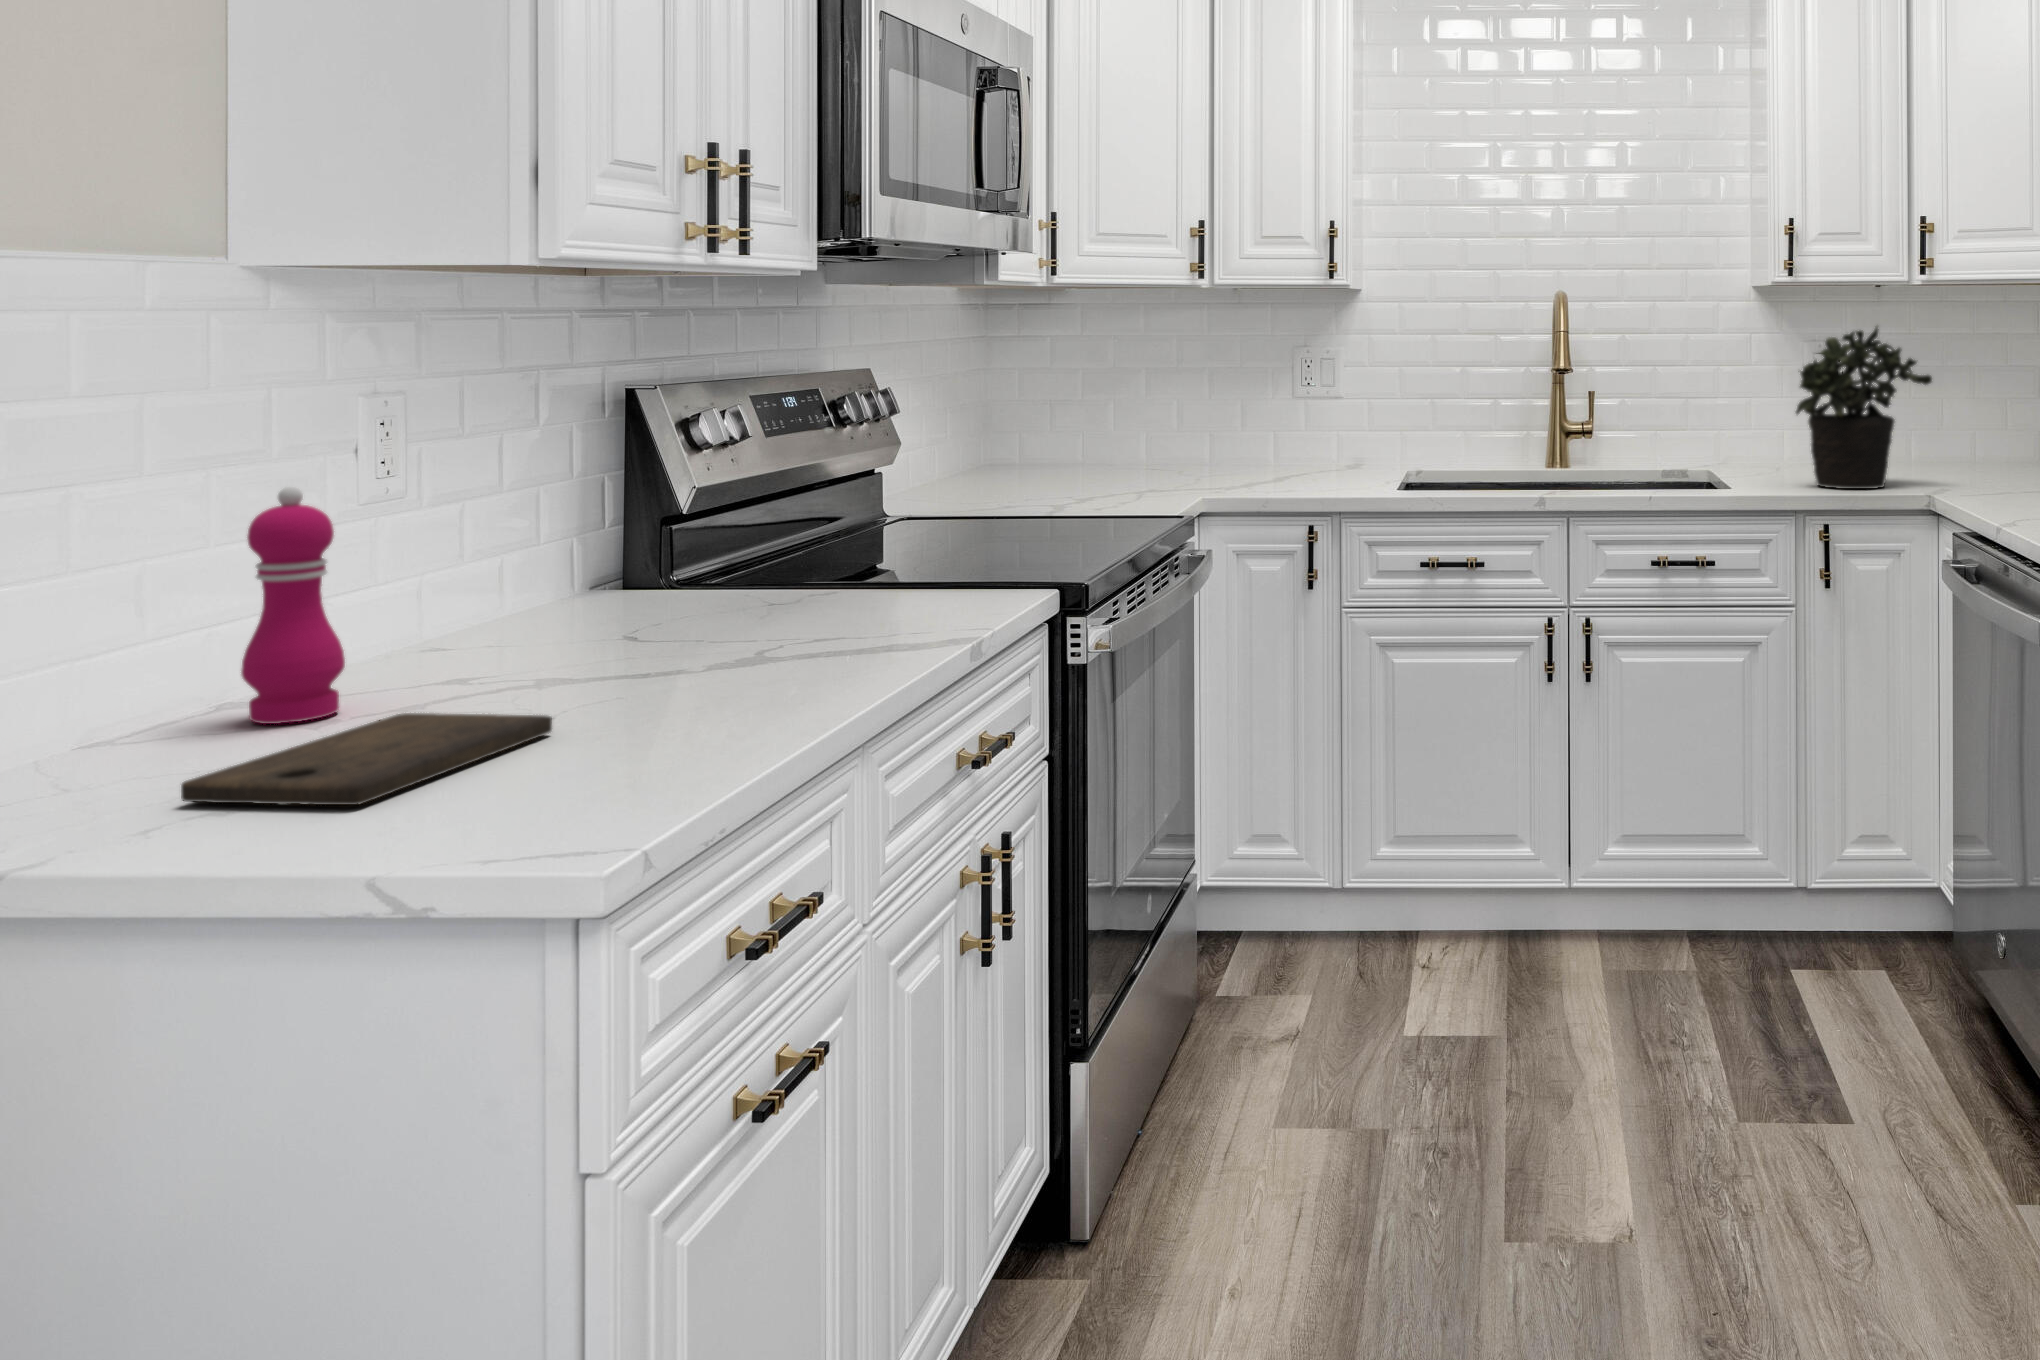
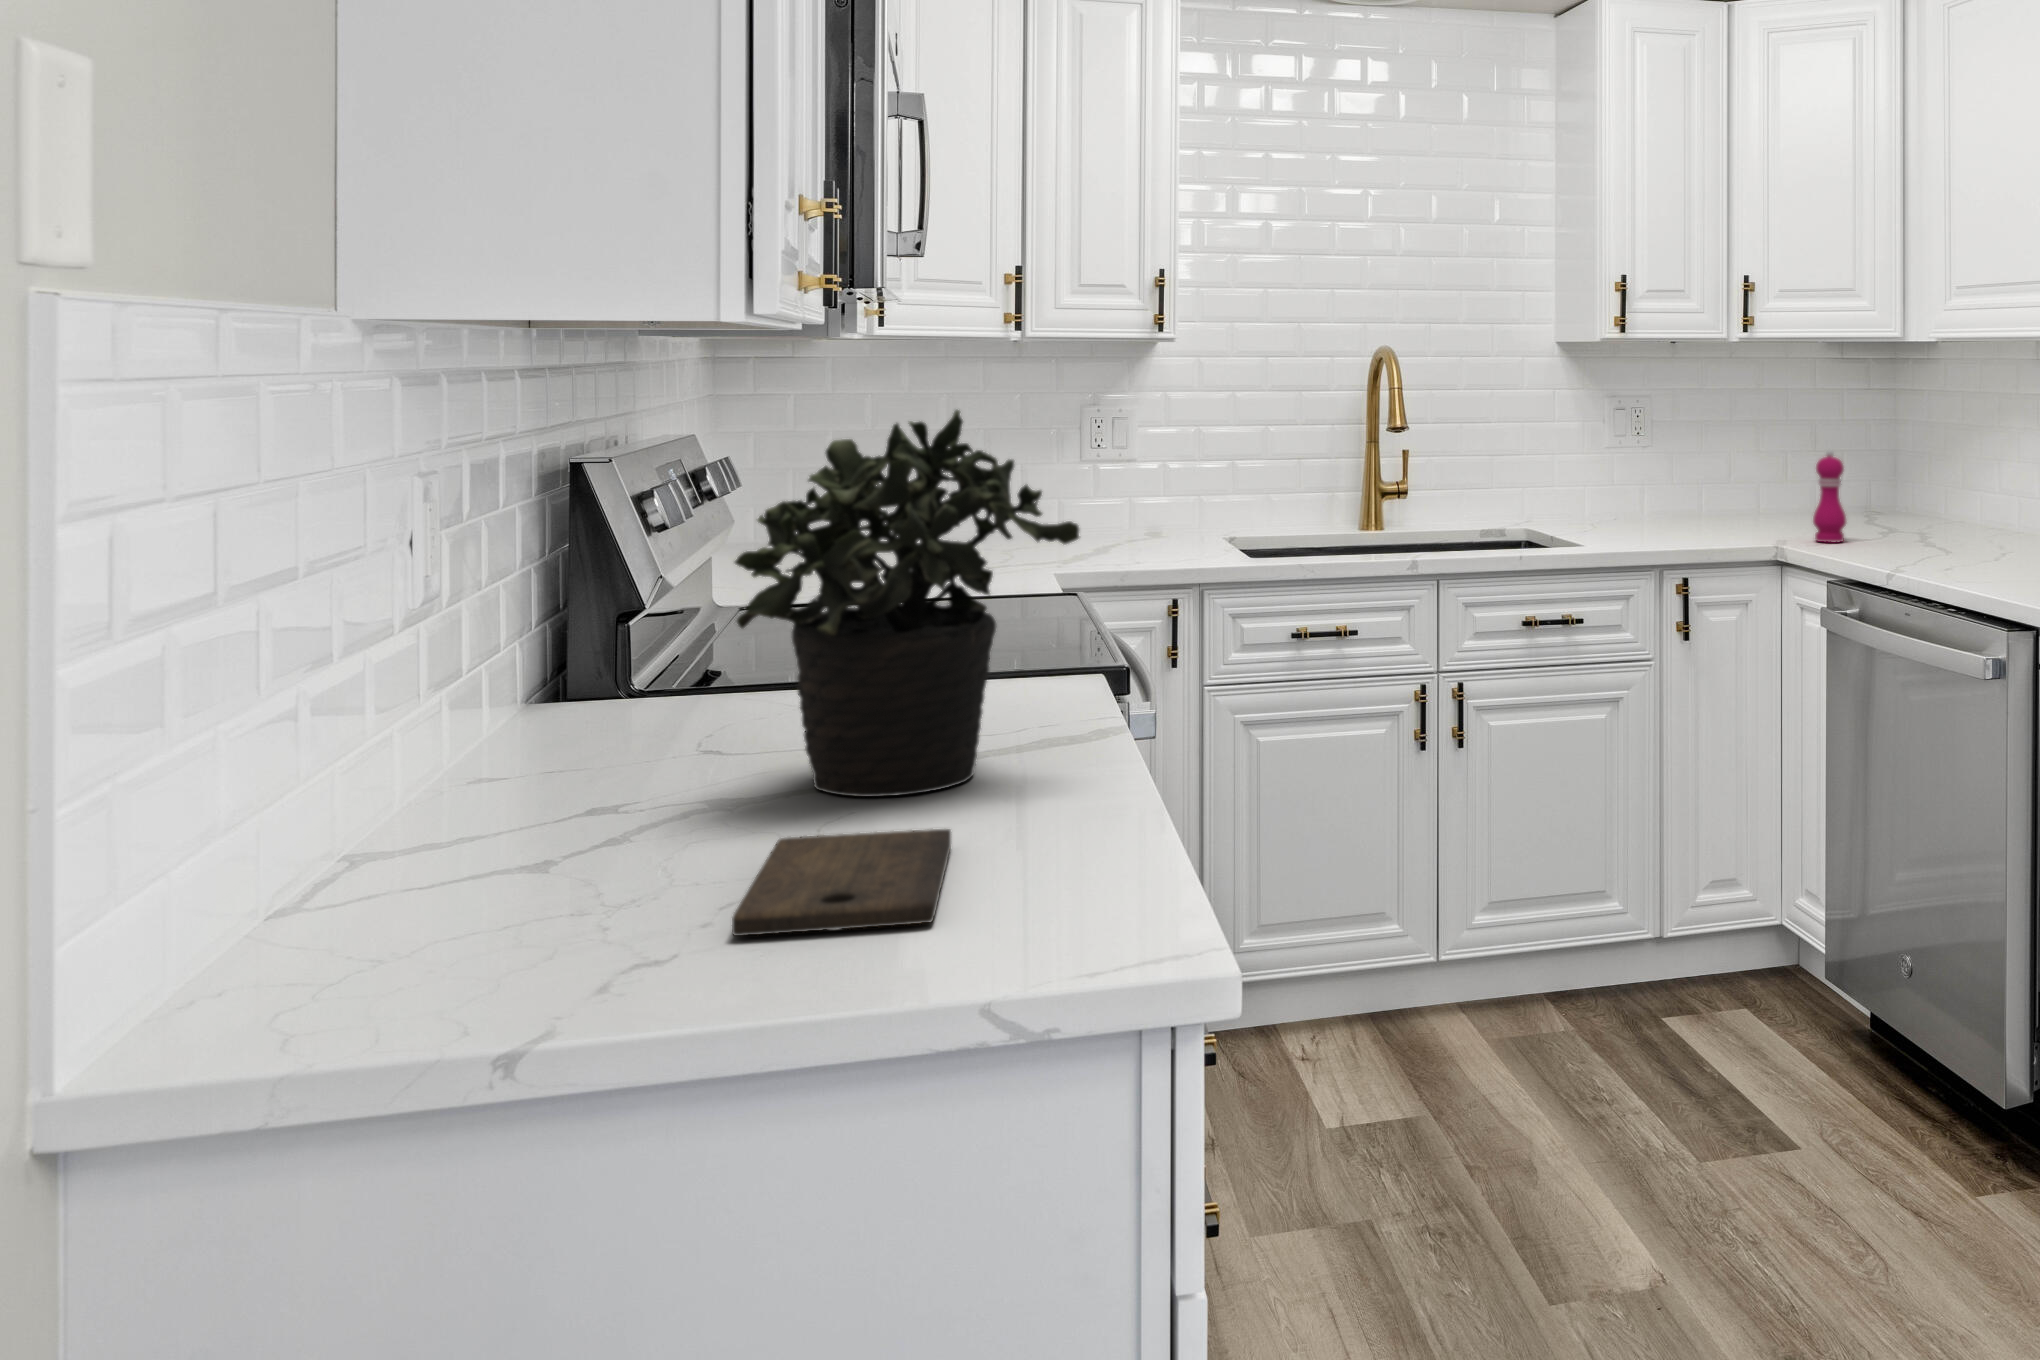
potted plant: present [1796,326,1932,489] -> present [735,410,1079,797]
pepper mill: present [241,487,345,724] -> present [1813,450,1846,543]

